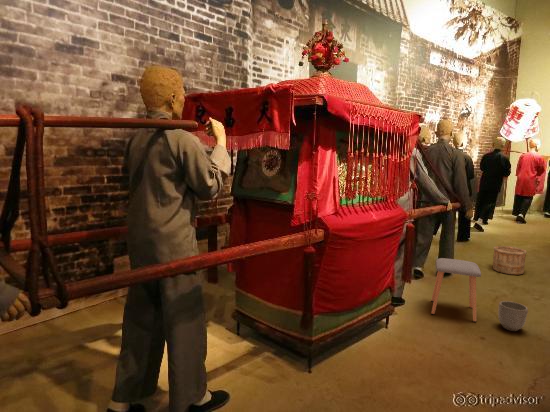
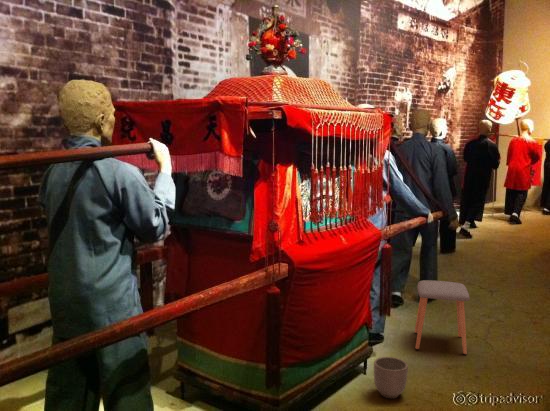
wooden bucket: present [493,246,527,275] -> none [483,257,520,291]
planter: present [498,301,528,331] -> present [374,357,408,398]

